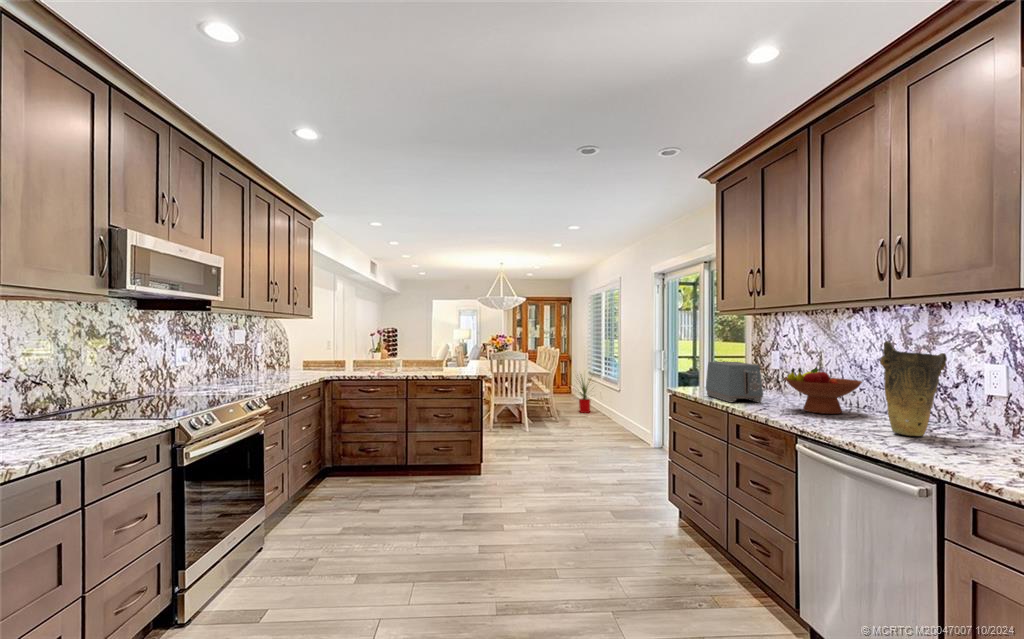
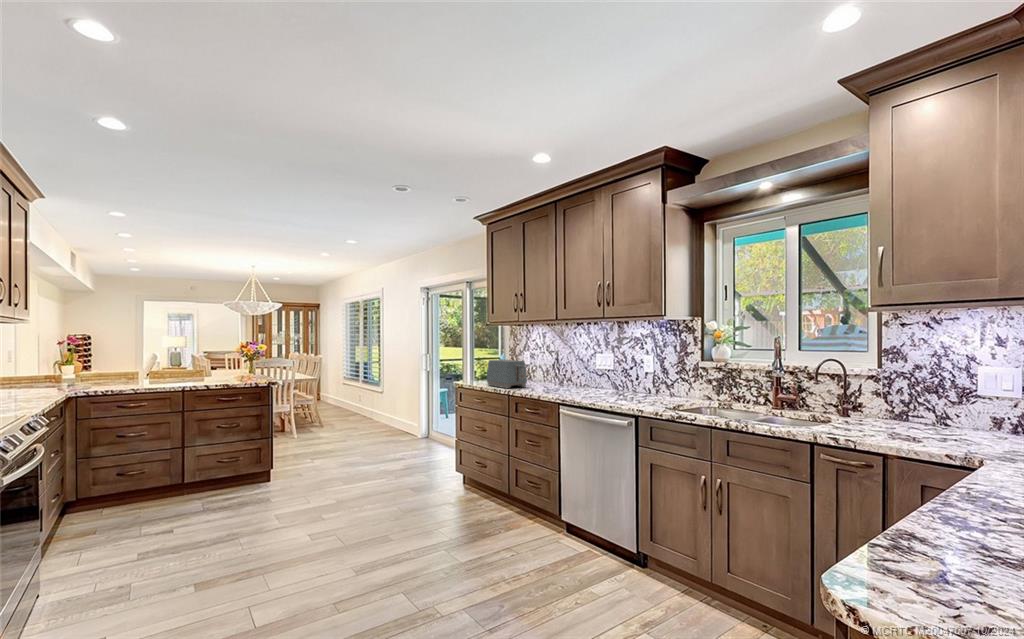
vase: present [880,341,947,436] -> none [602,343,631,397]
fruit bowl: present [785,368,862,414] -> none [543,361,586,391]
house plant: present [578,378,590,413] -> none [327,374,358,415]

